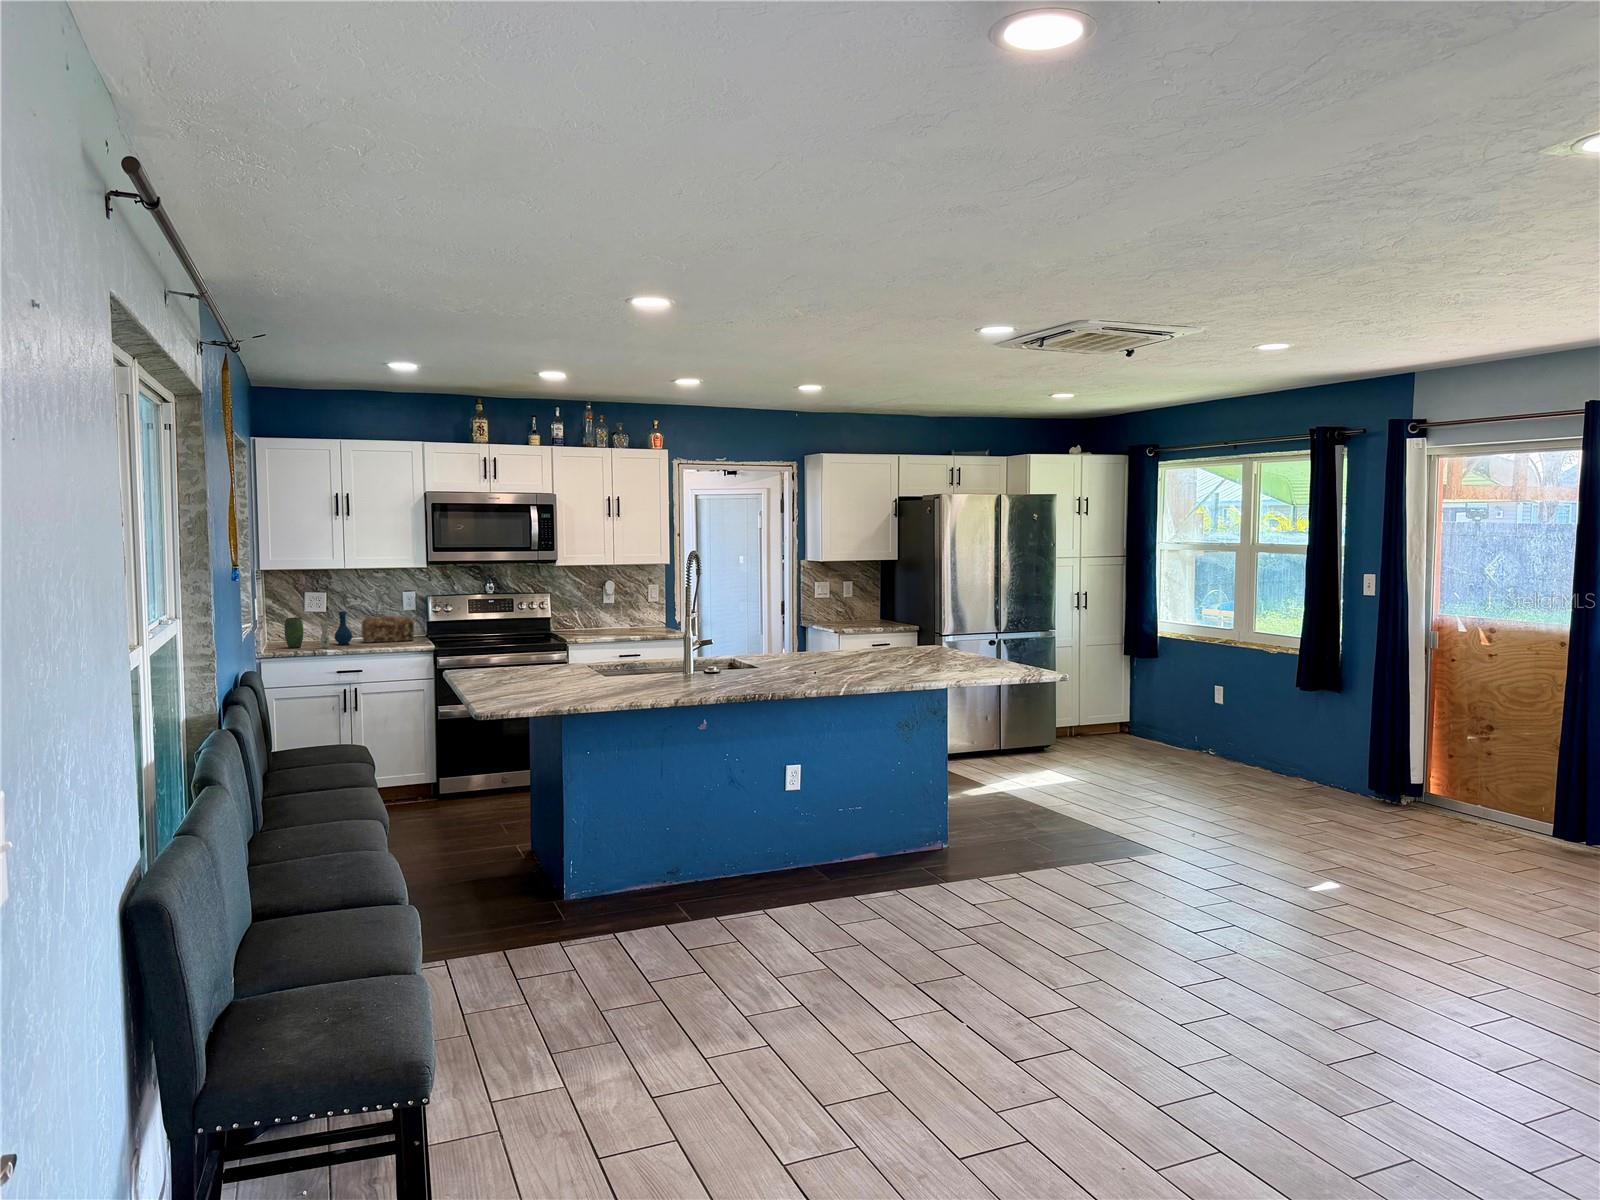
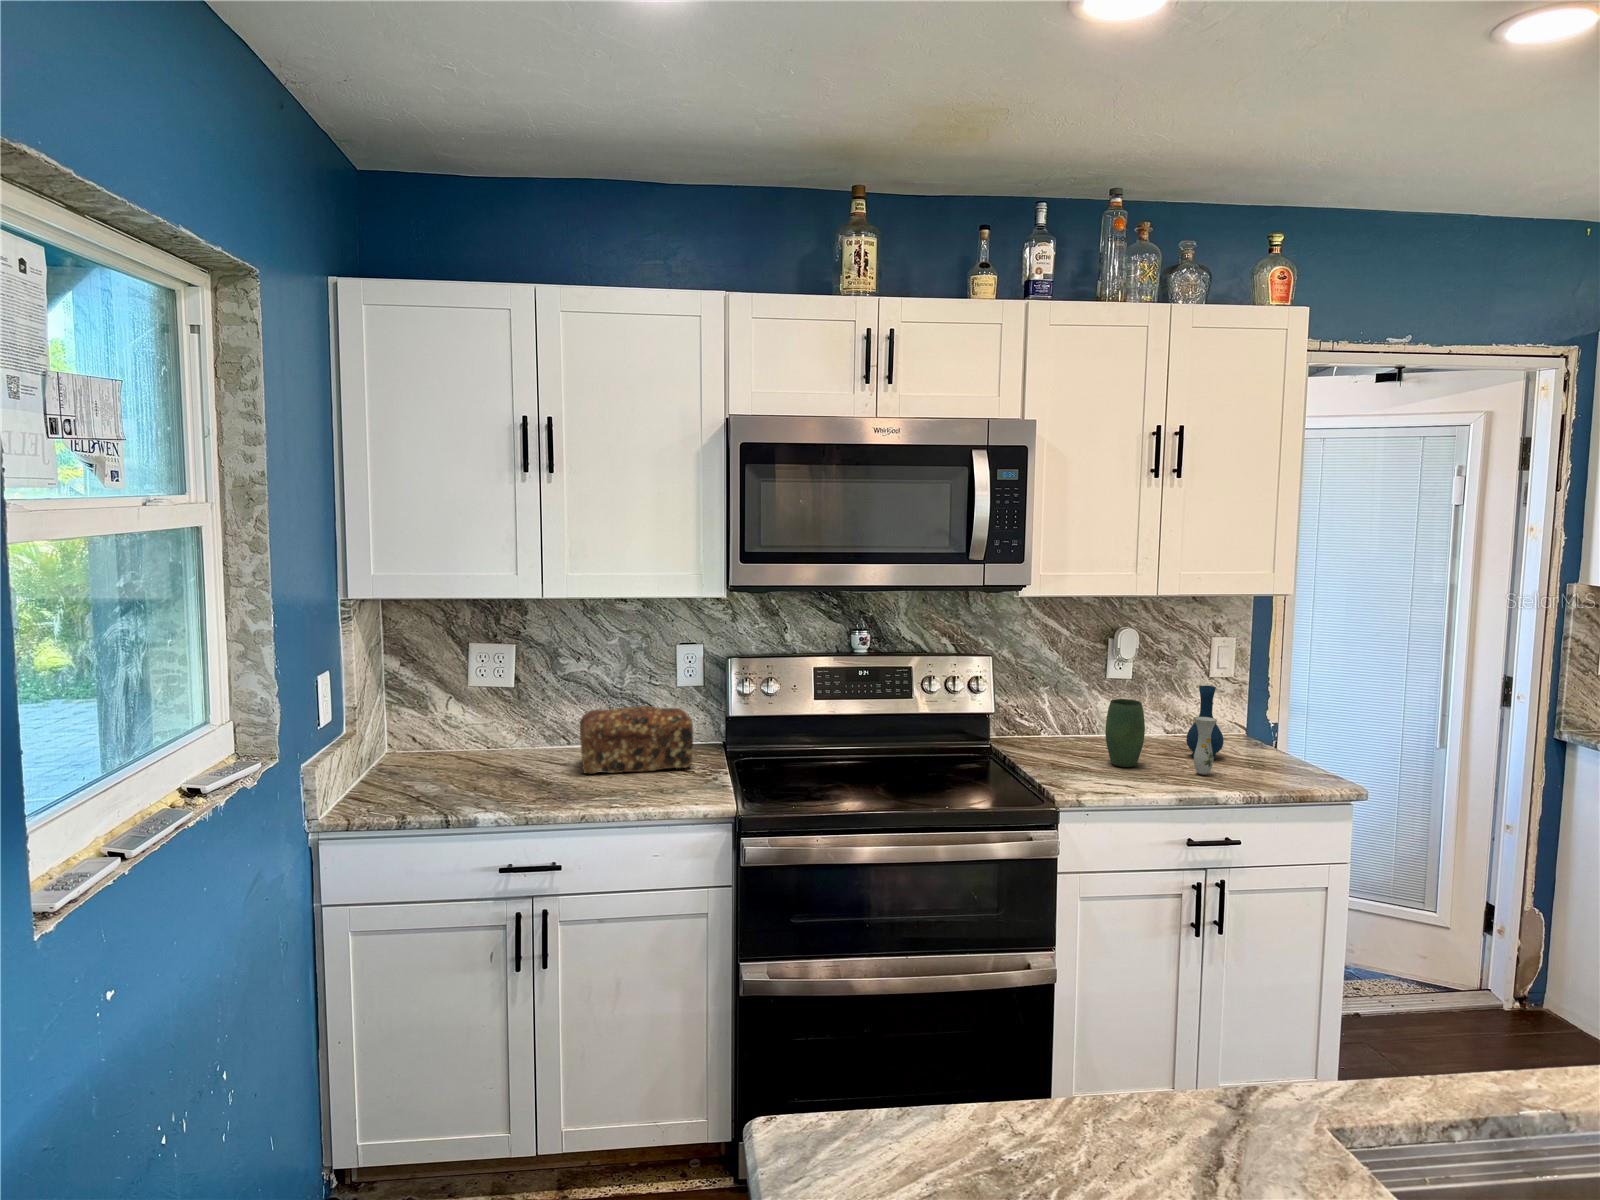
vase: present [284,611,352,648] -> present [1105,685,1224,775]

